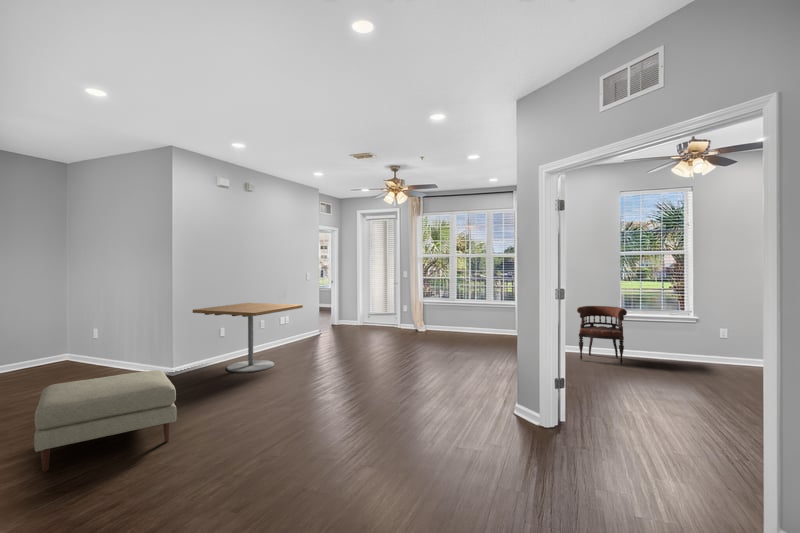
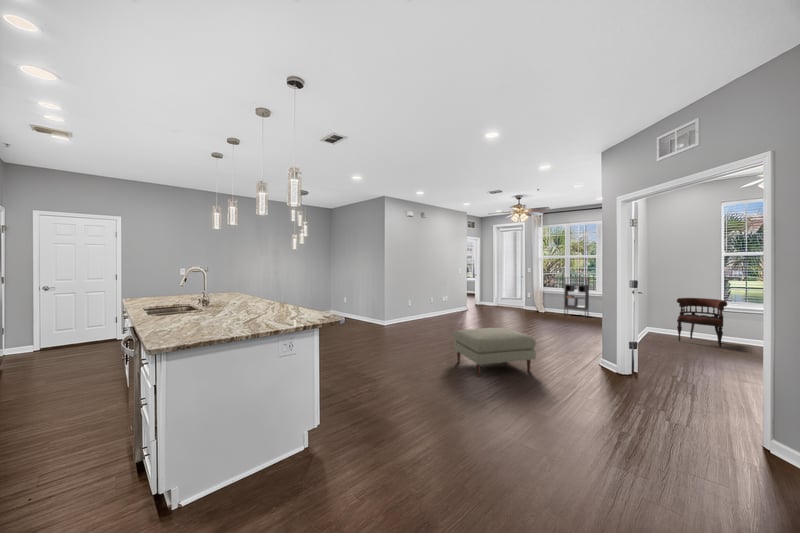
bookshelf: none [448,283,477,335] -> present [564,277,589,317]
dining table: present [193,303,303,373] -> none [395,286,456,327]
ottoman: present [34,370,176,472] -> present [454,328,536,377]

